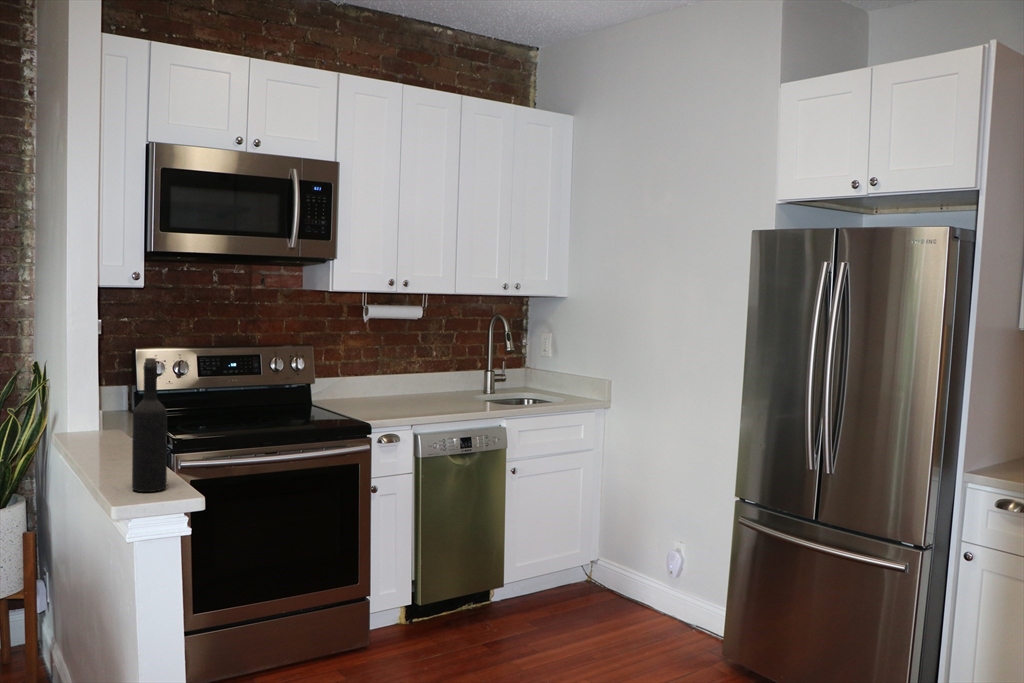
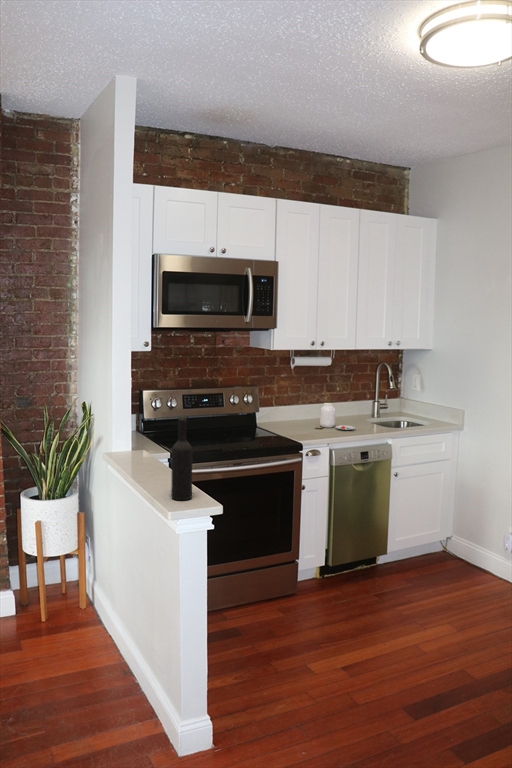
jar: none [398,370,456,407] -> present [315,403,355,430]

